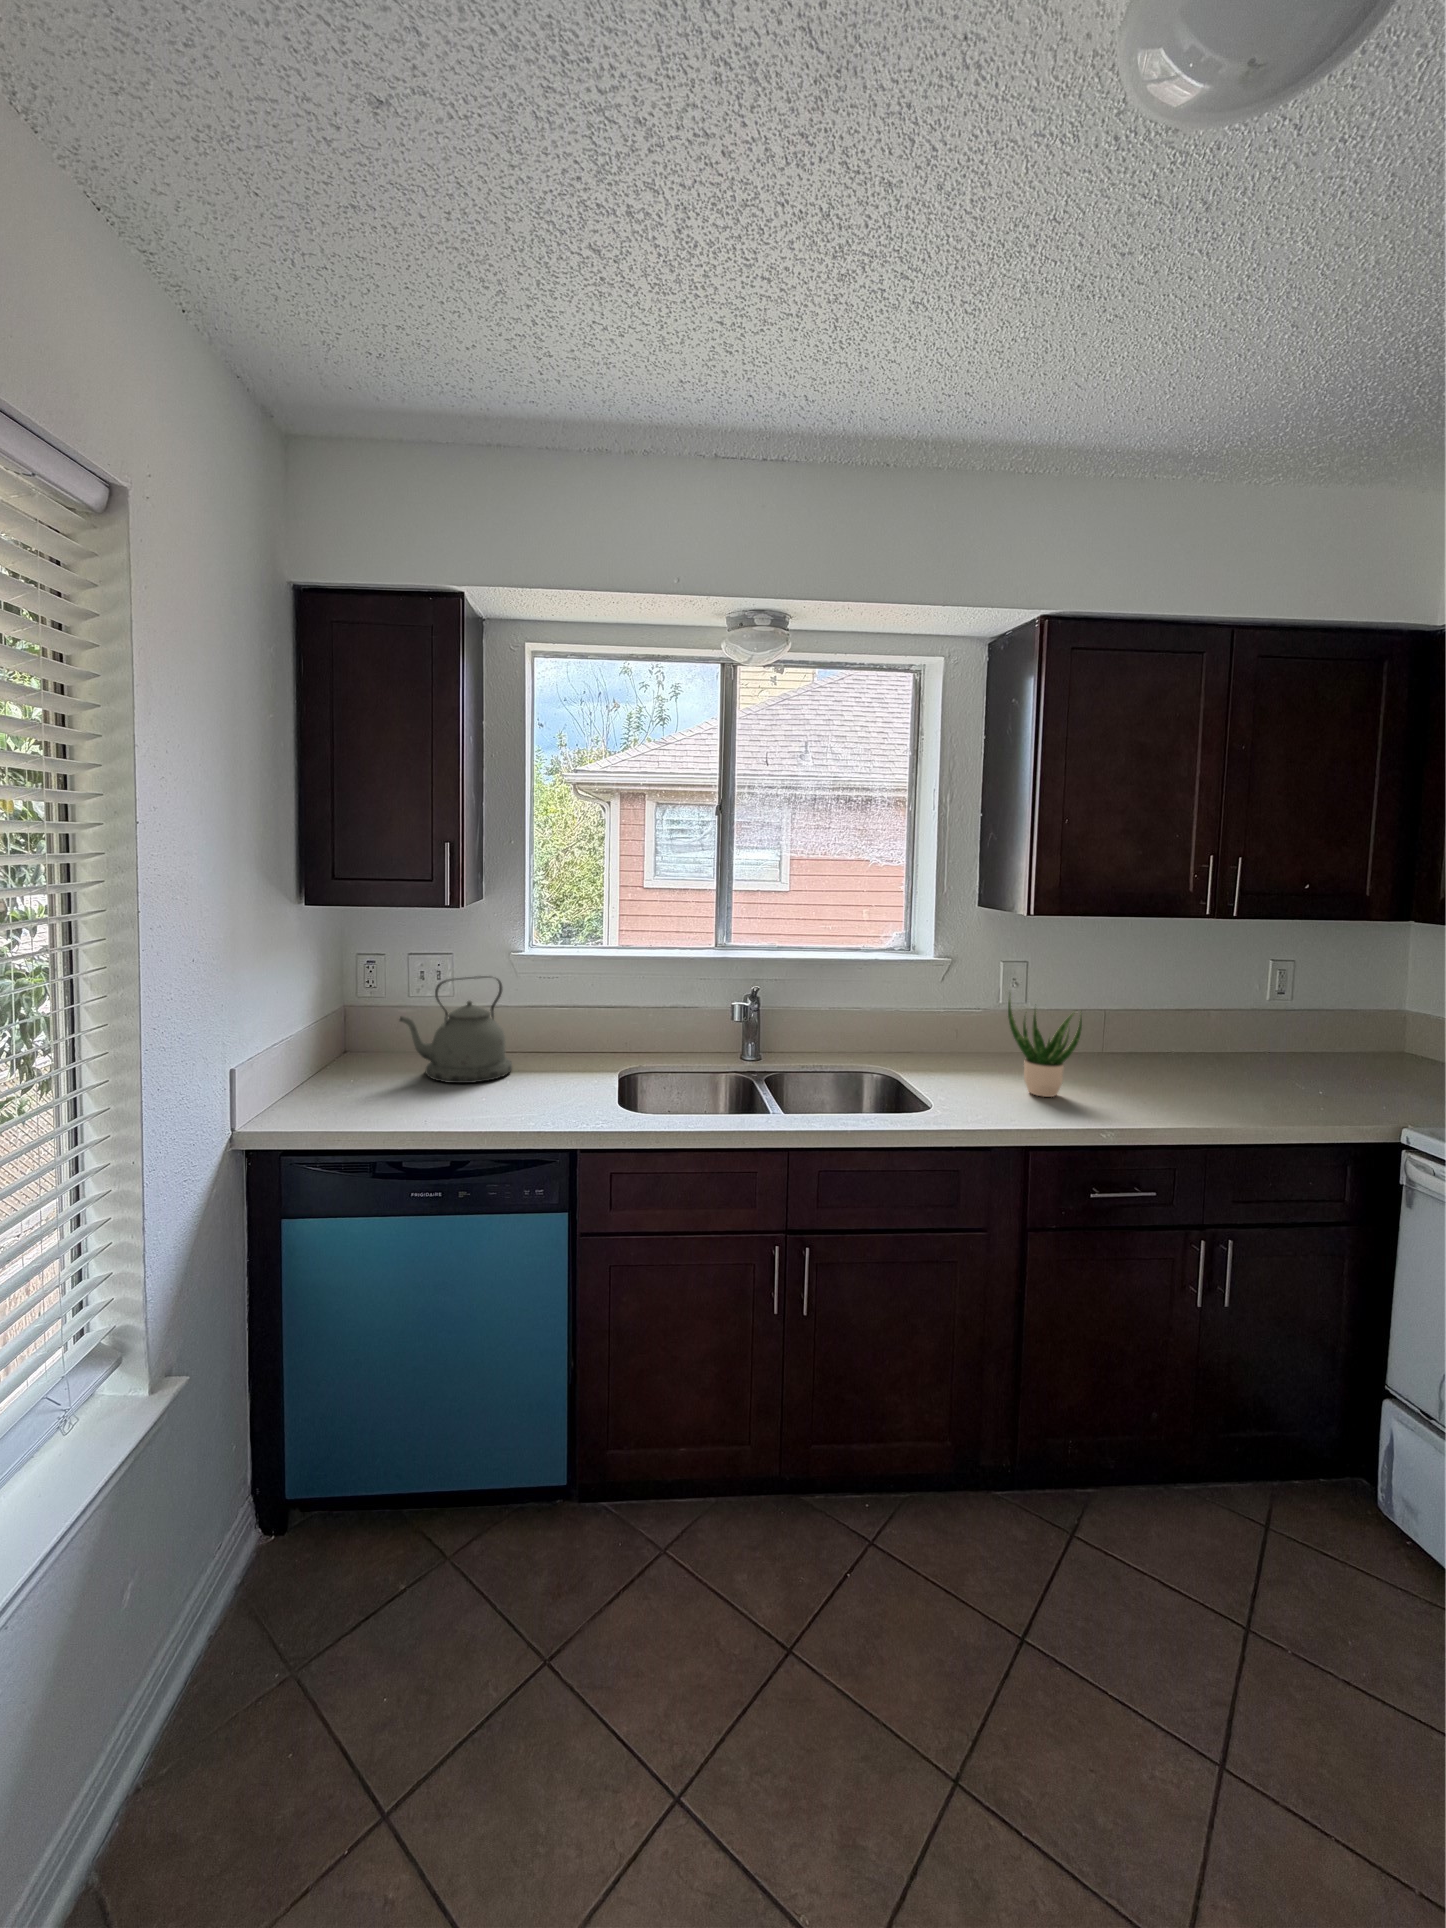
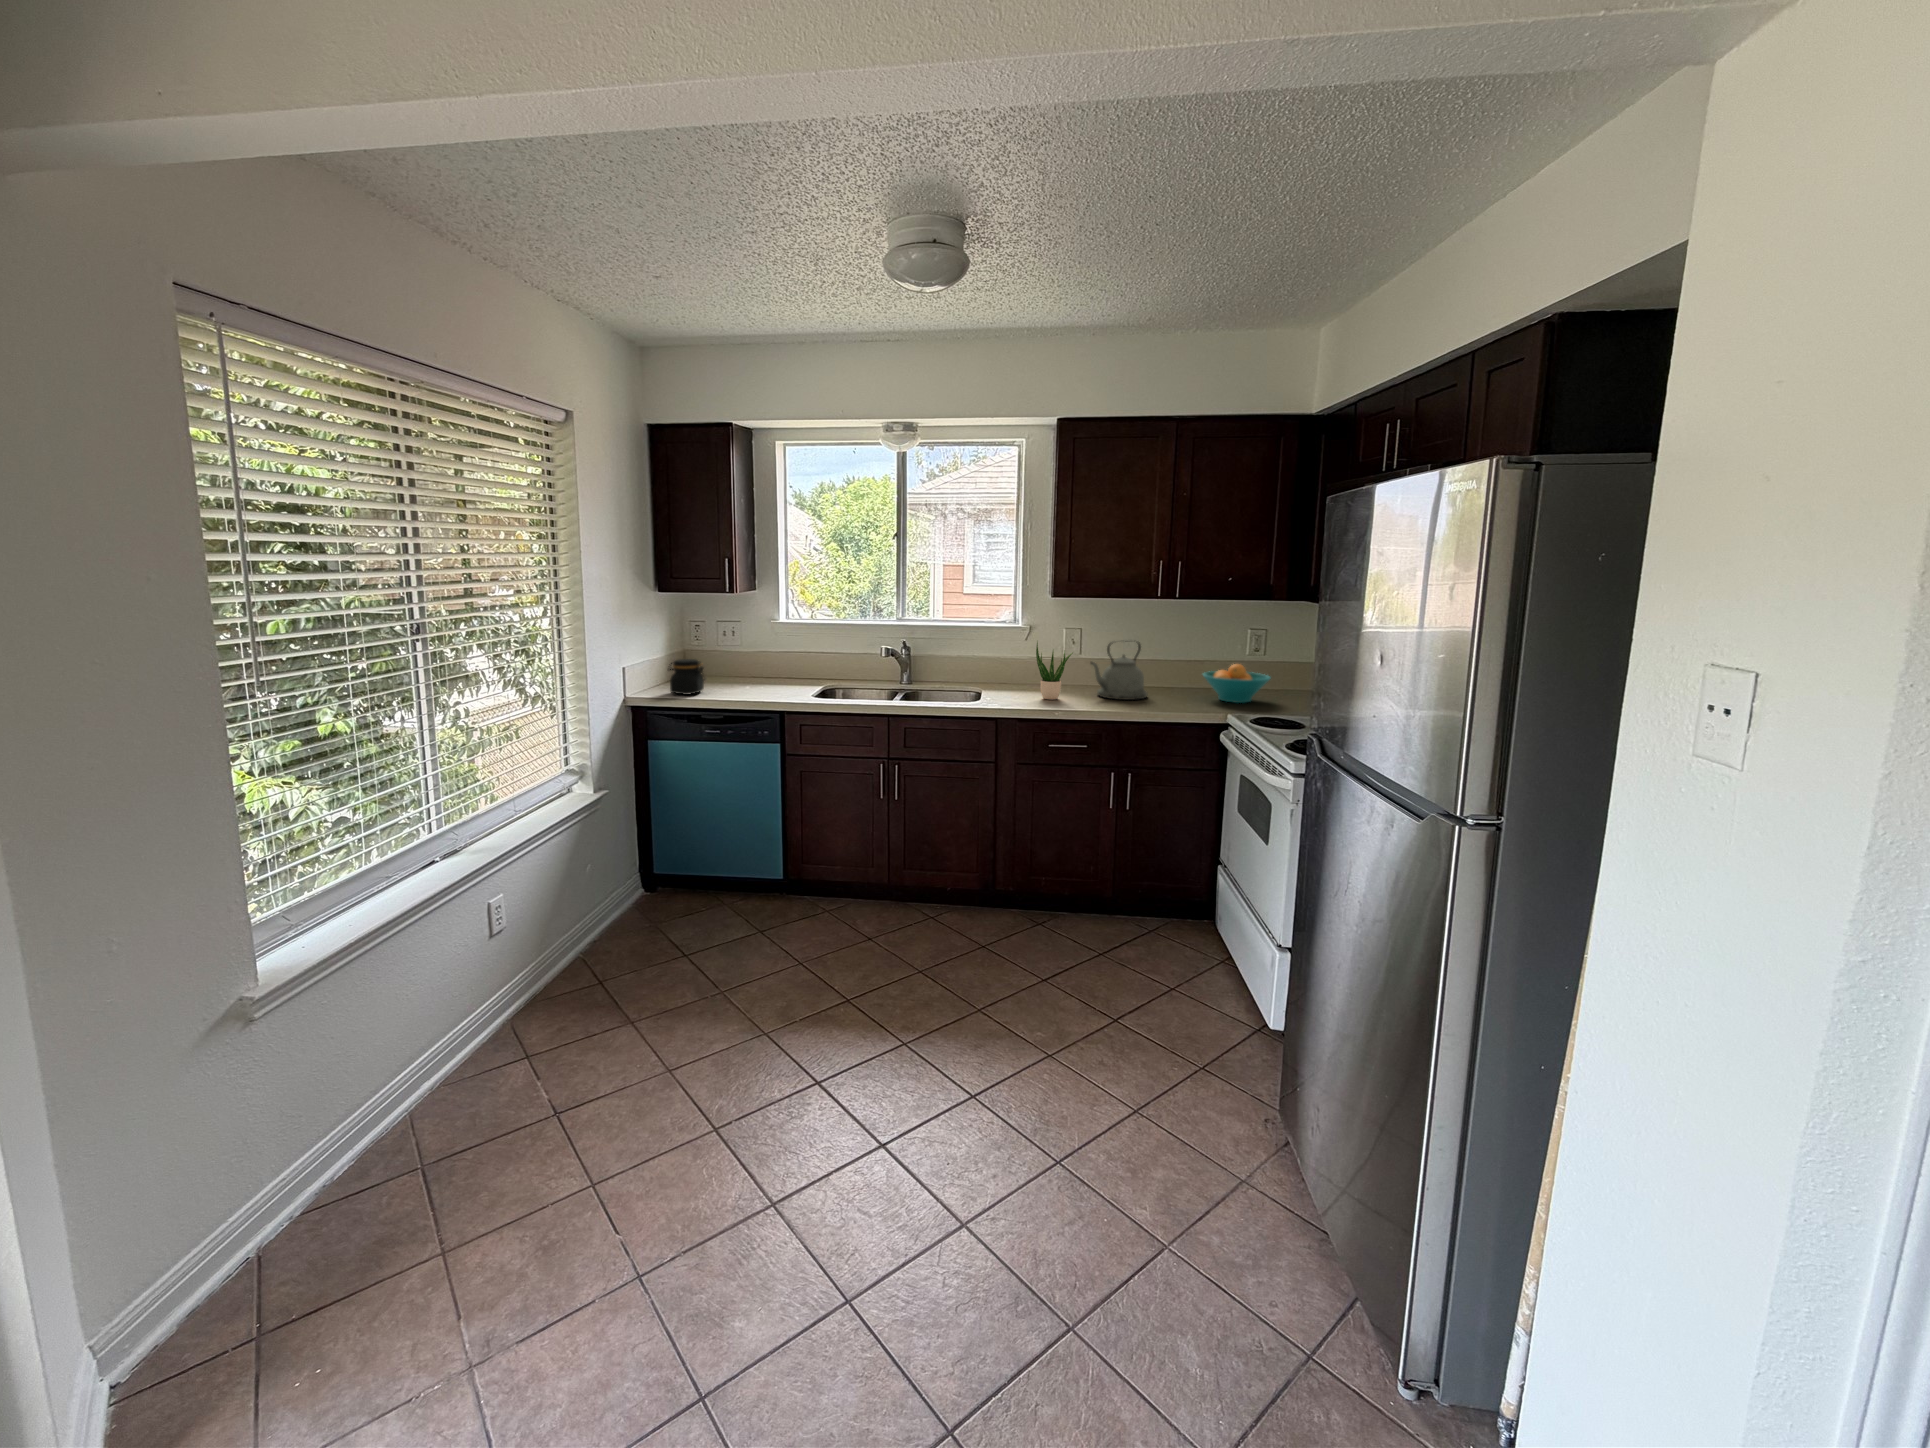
kettle: present [400,976,512,1083] -> present [1091,642,1148,700]
fruit bowl: none [1261,1025,1396,1092] -> present [1203,664,1270,703]
jar: none [324,1037,404,1113] -> present [668,659,705,695]

